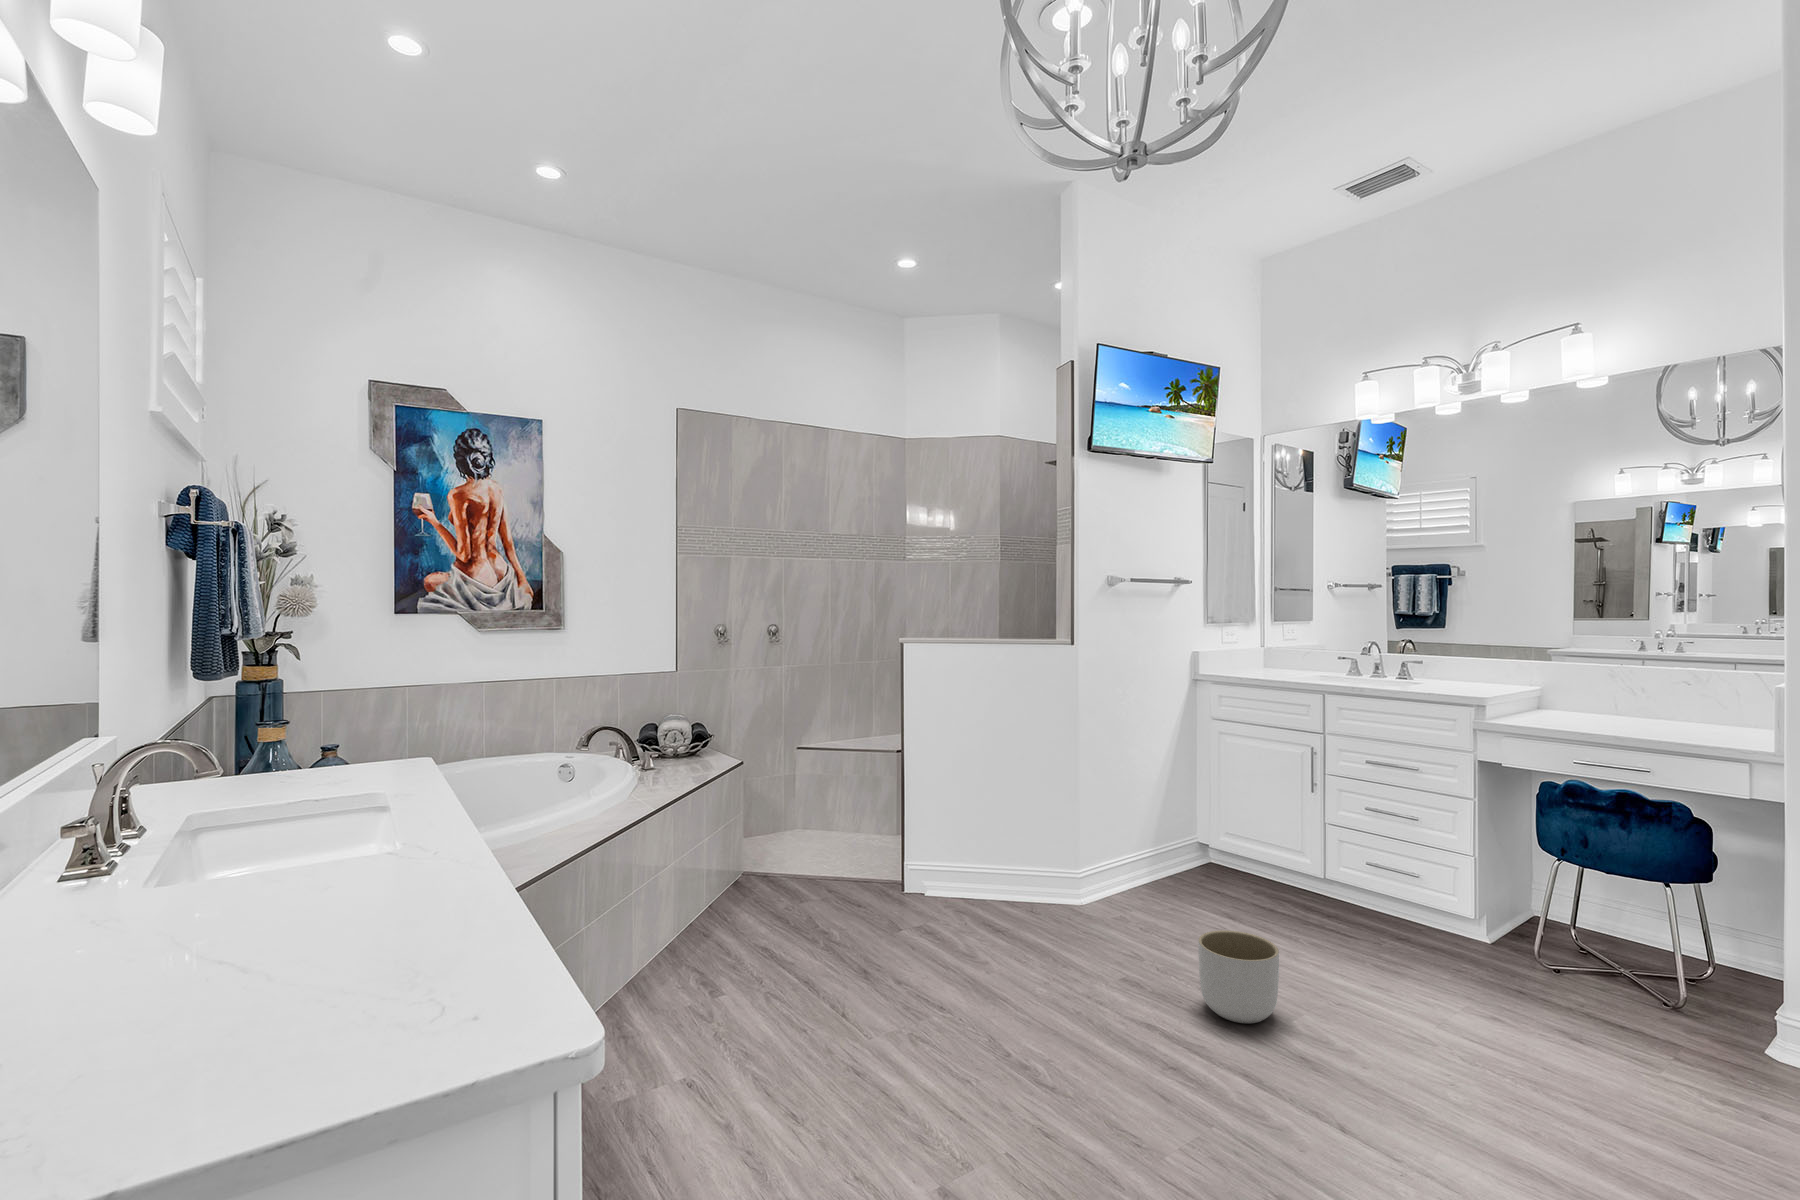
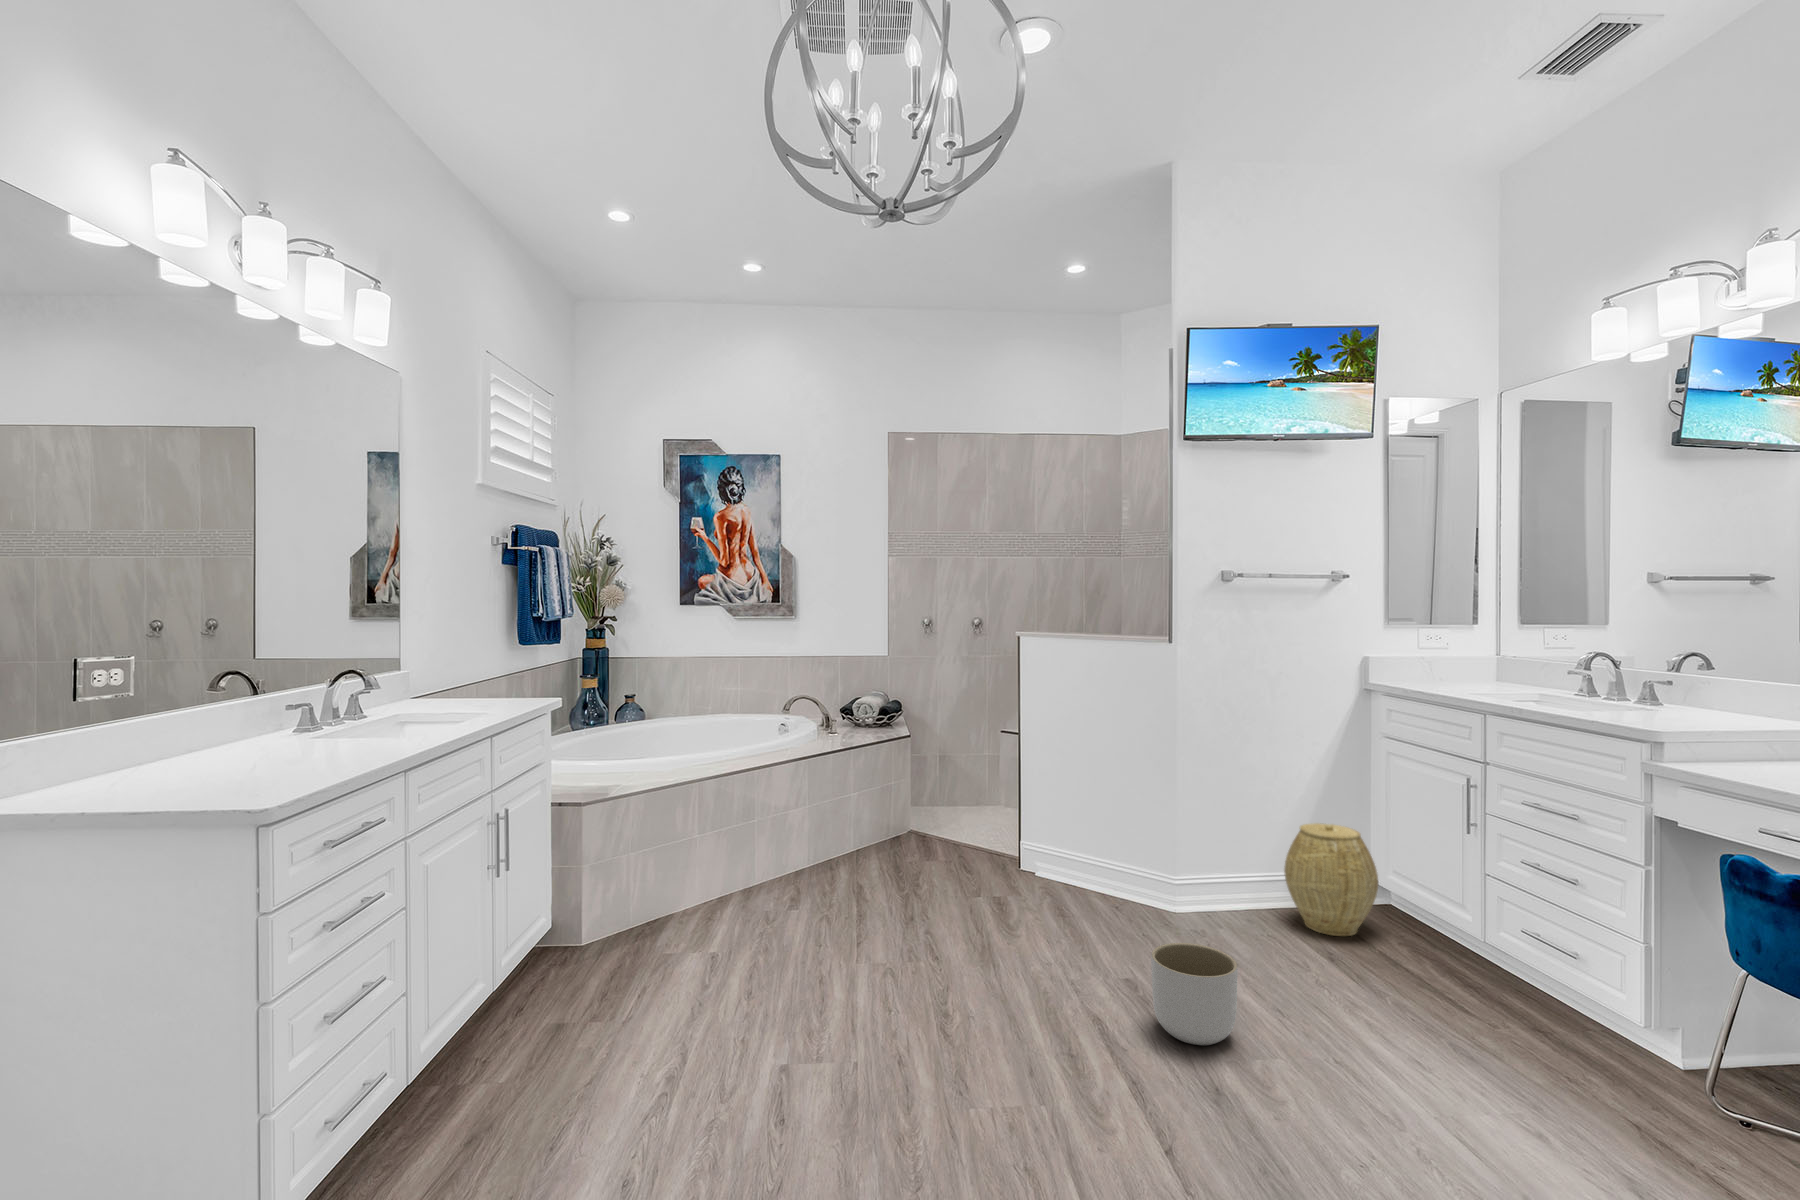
woven basket: none [1158,802,1234,898] -> present [1284,823,1378,936]

